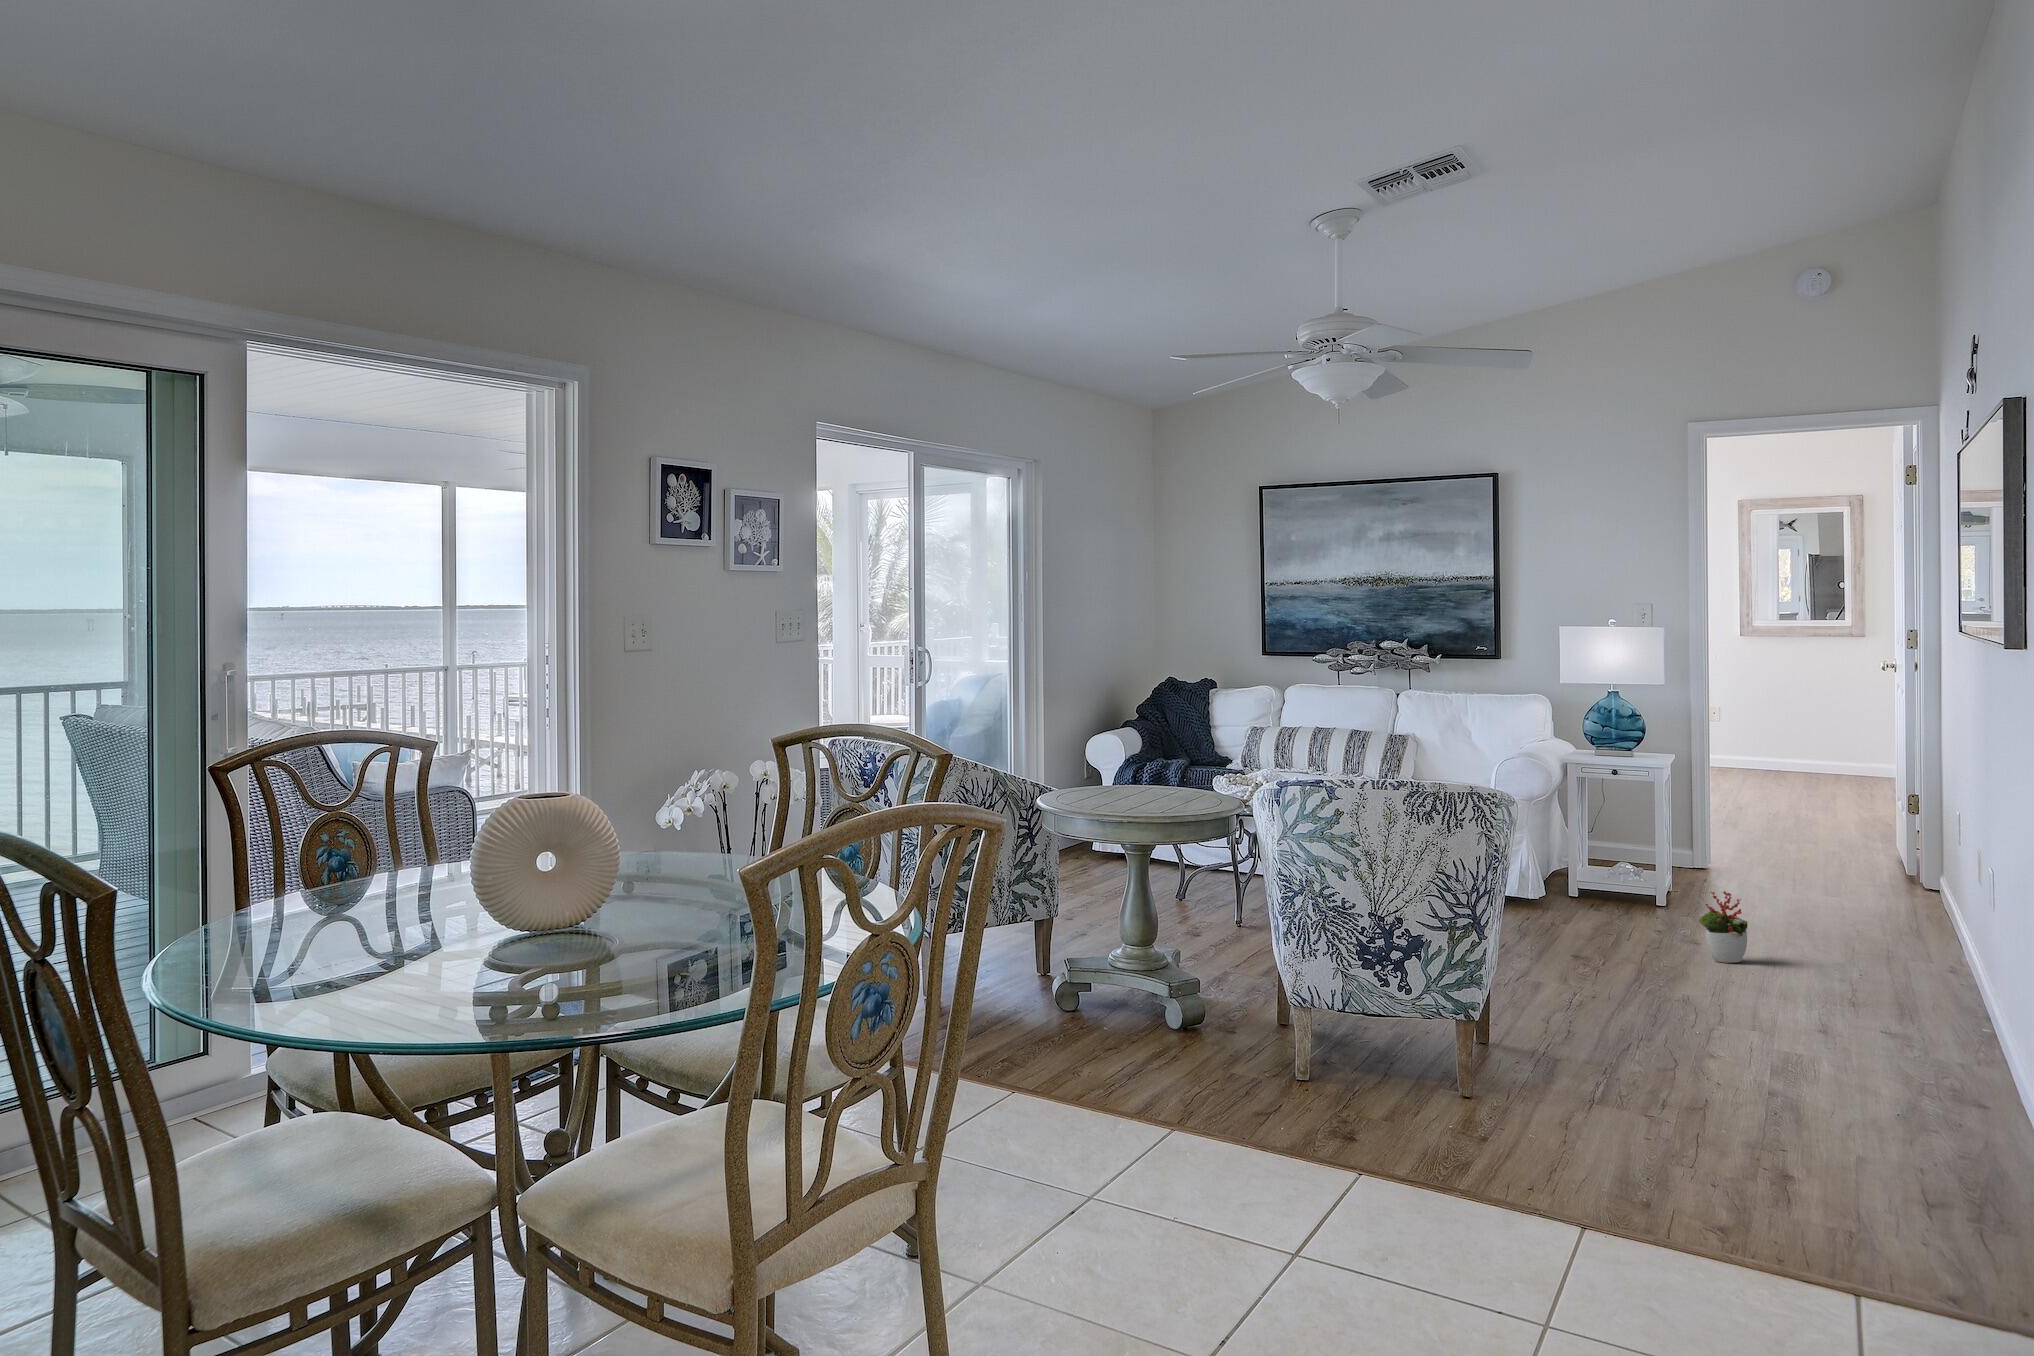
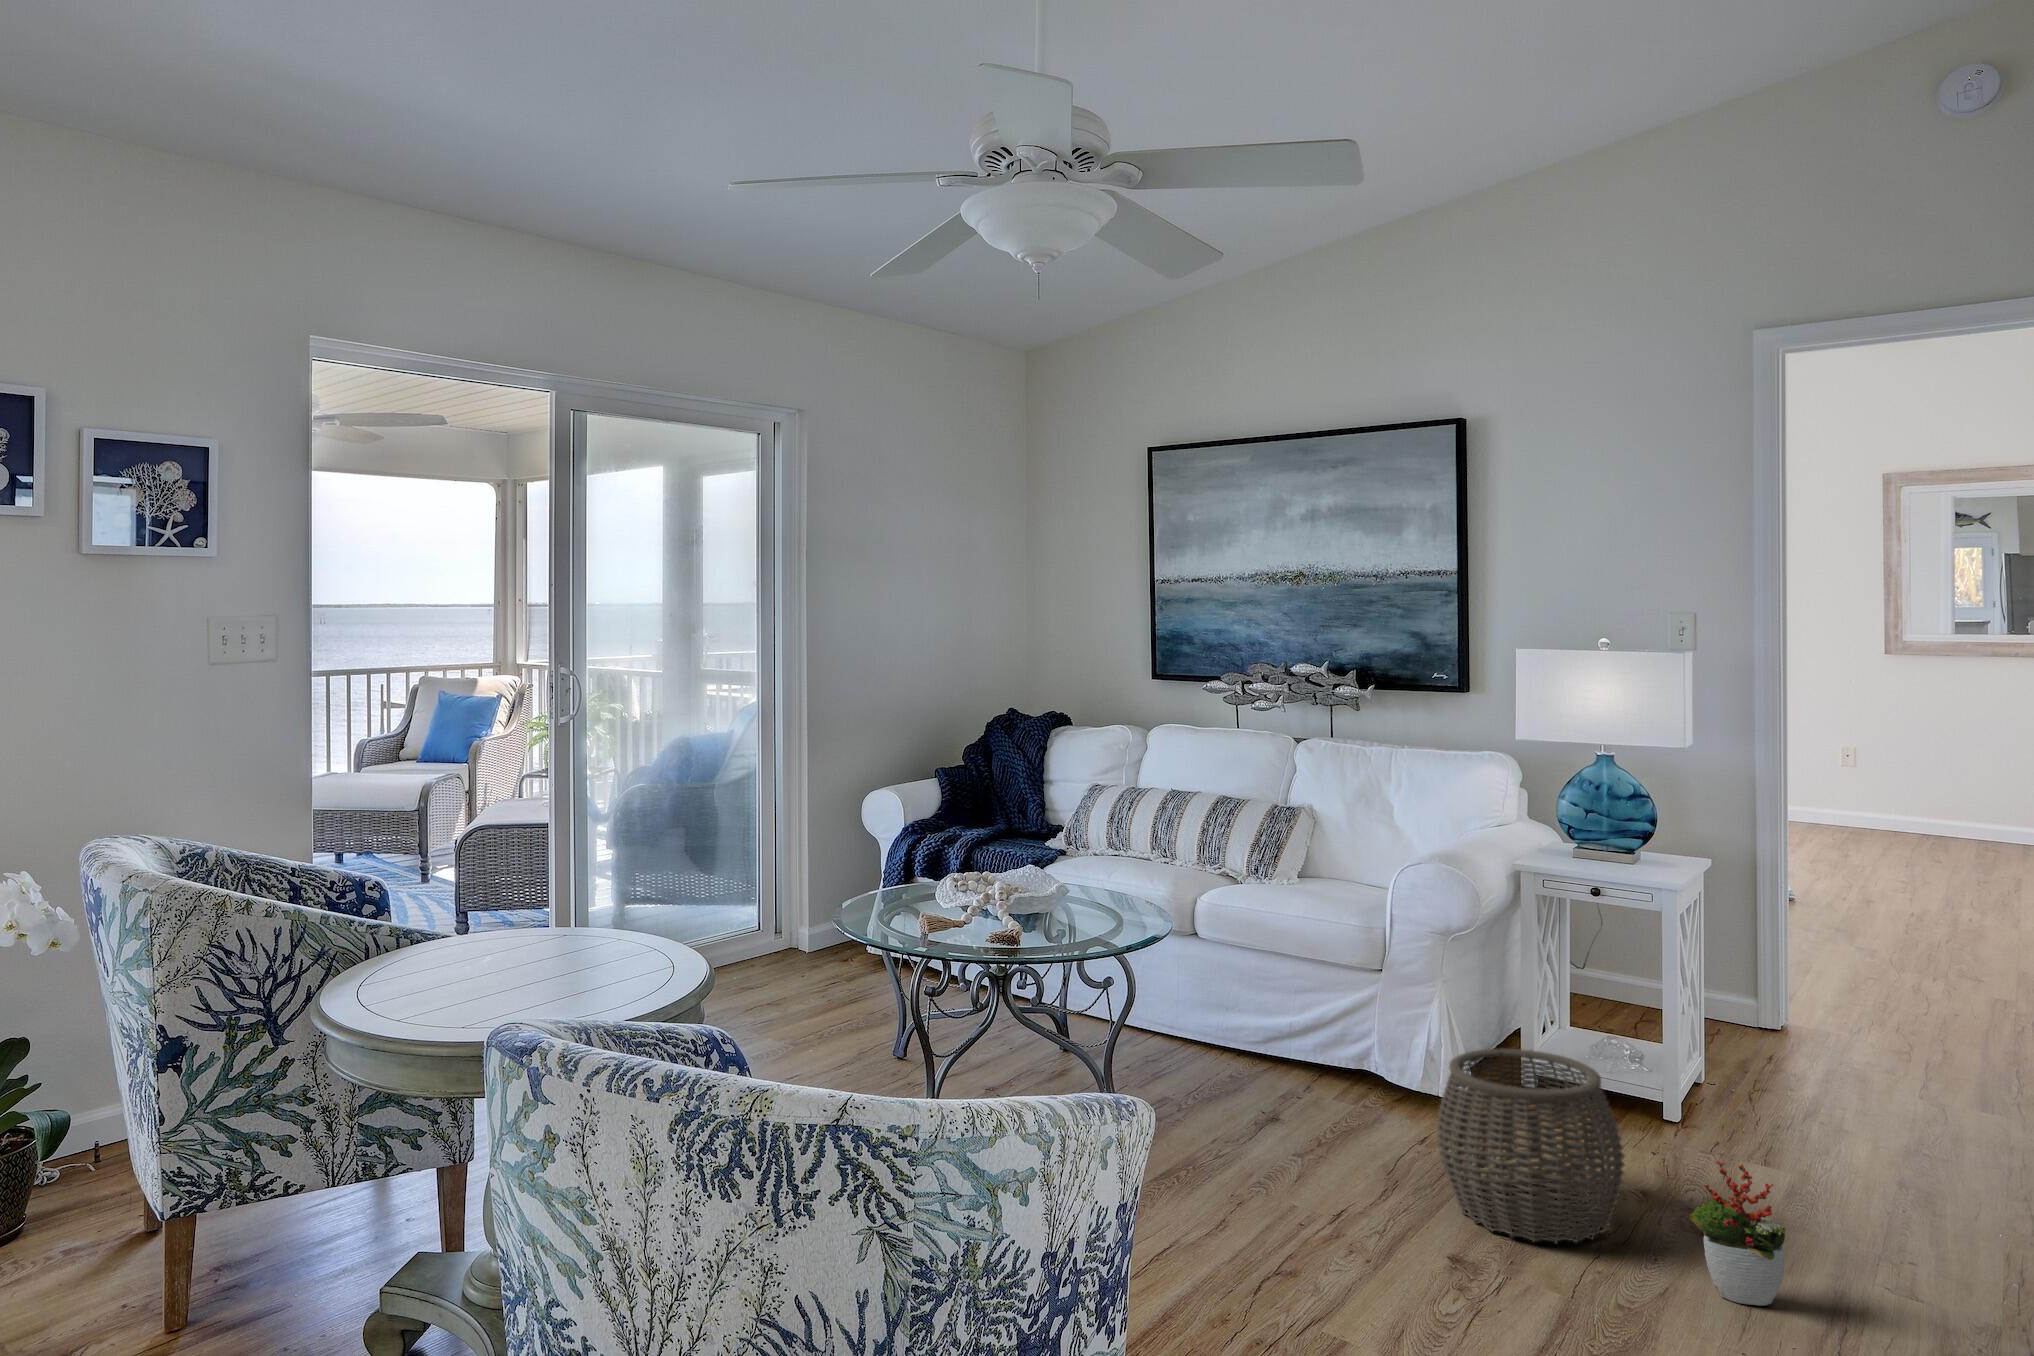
woven basket: none [1551,853,1658,948] -> present [1437,1049,1625,1244]

